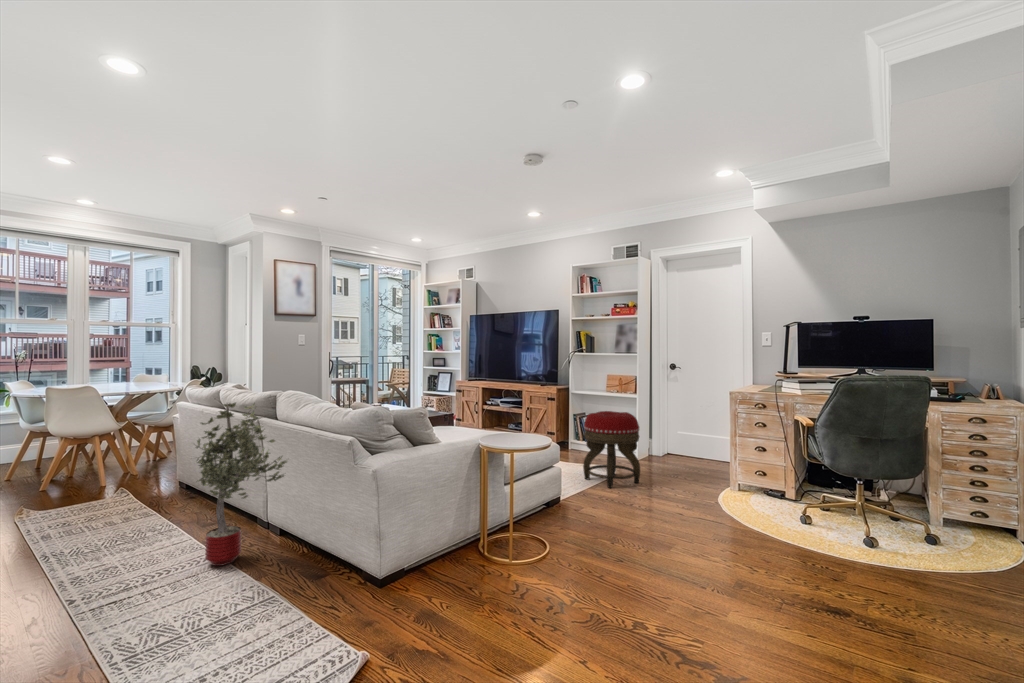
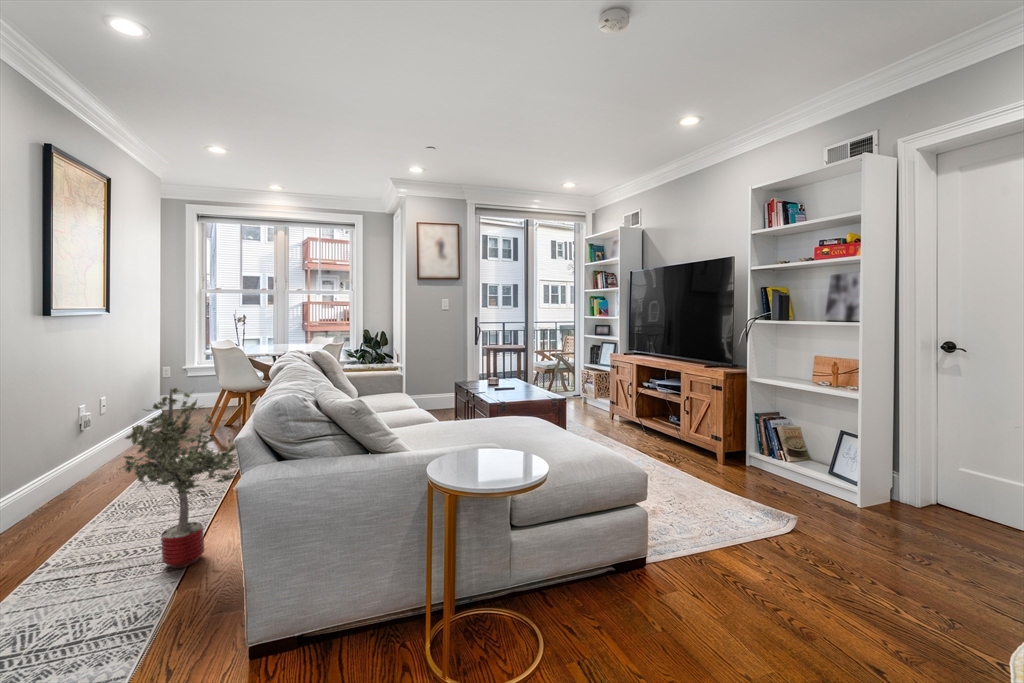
footstool: present [583,411,640,488] -> none [719,422,825,558]

